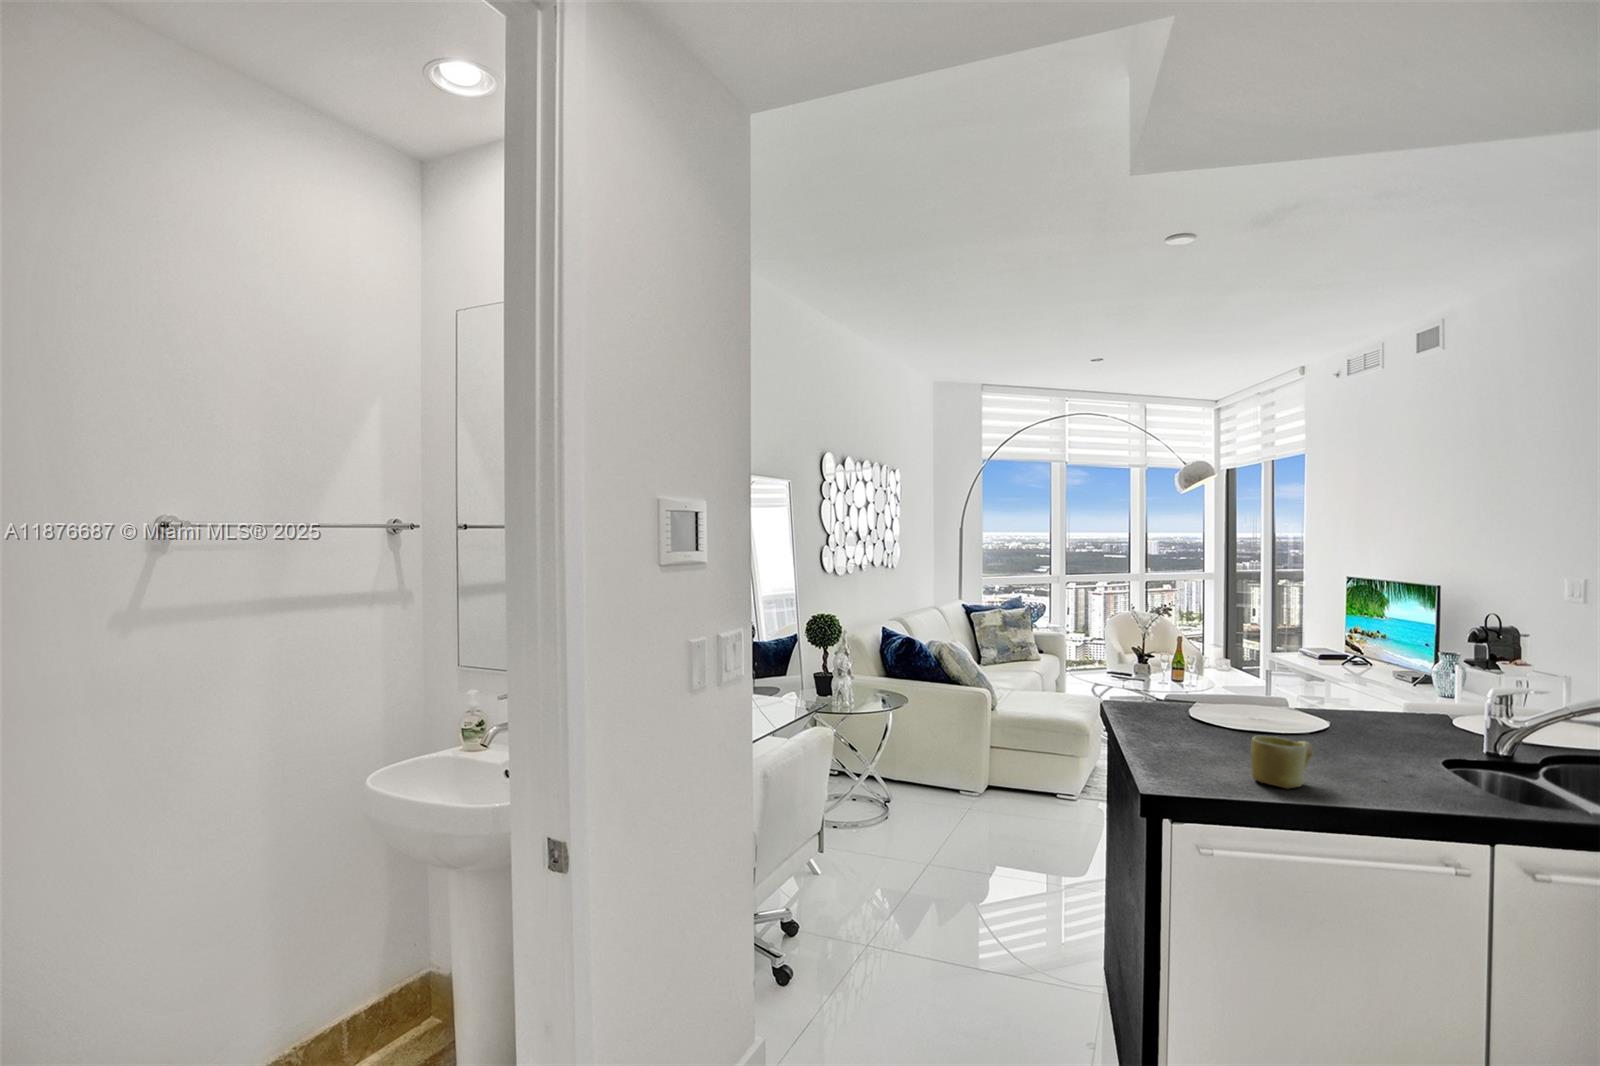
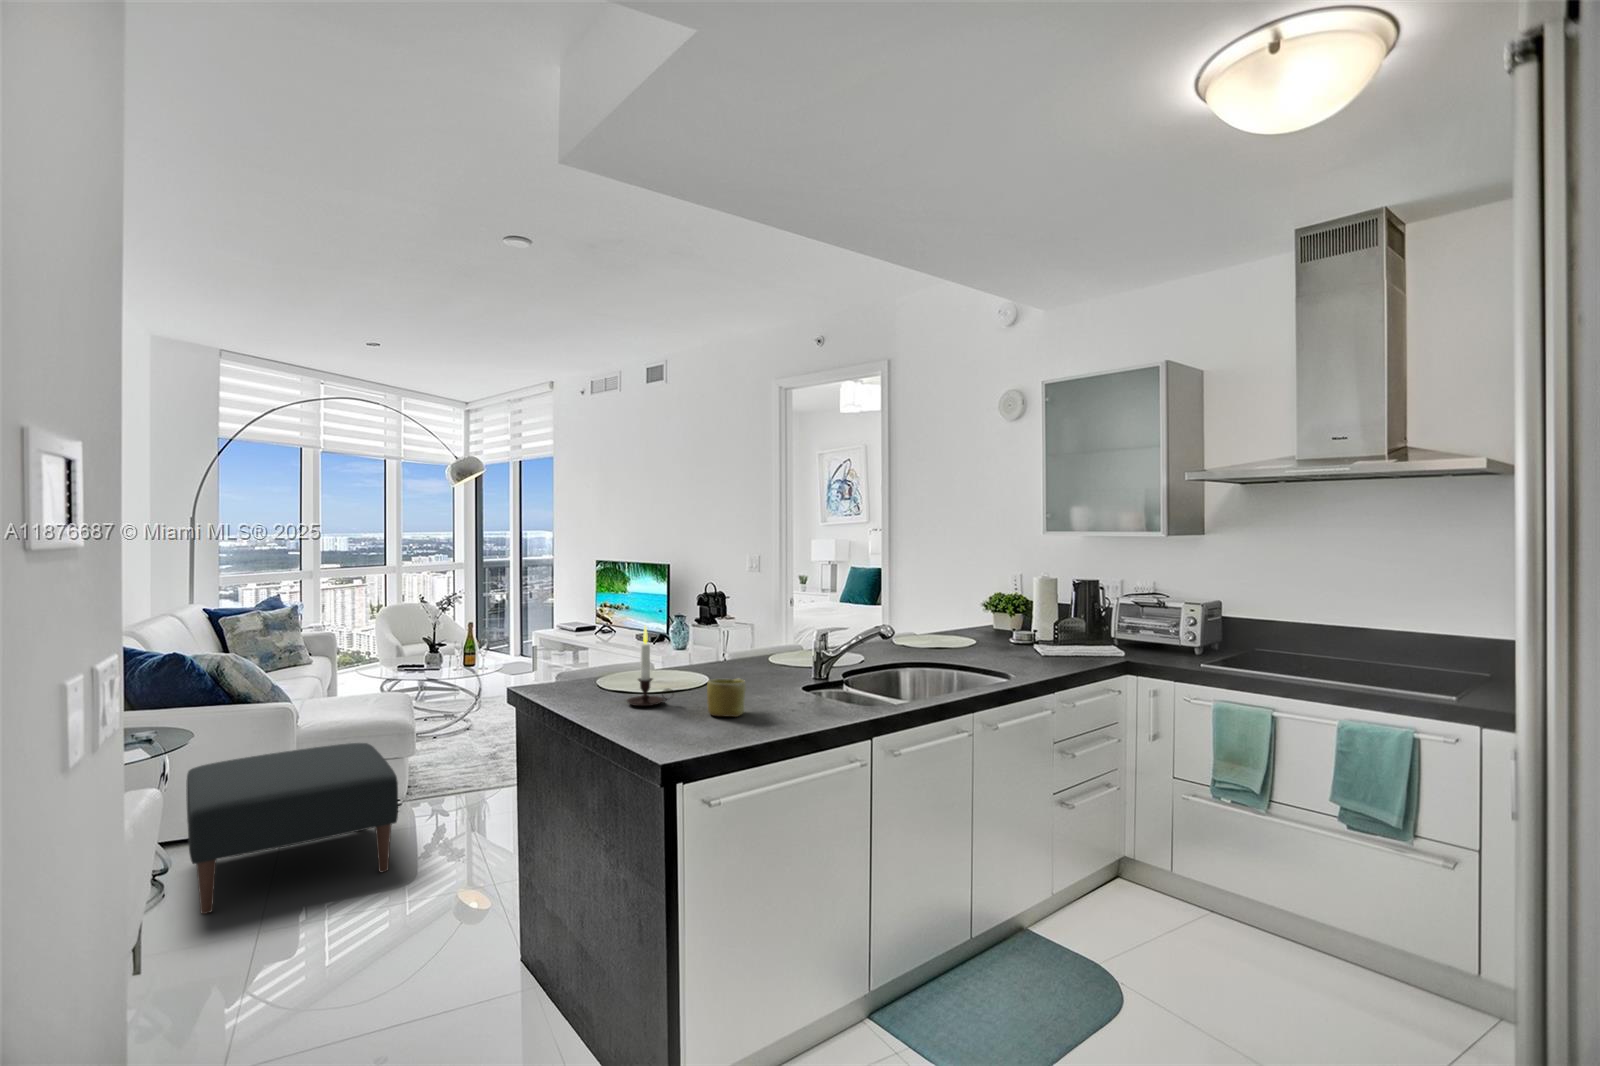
candle: none [1169,658,1226,753] -> present [627,627,671,706]
ottoman: none [890,730,1047,861] -> present [186,743,398,914]

